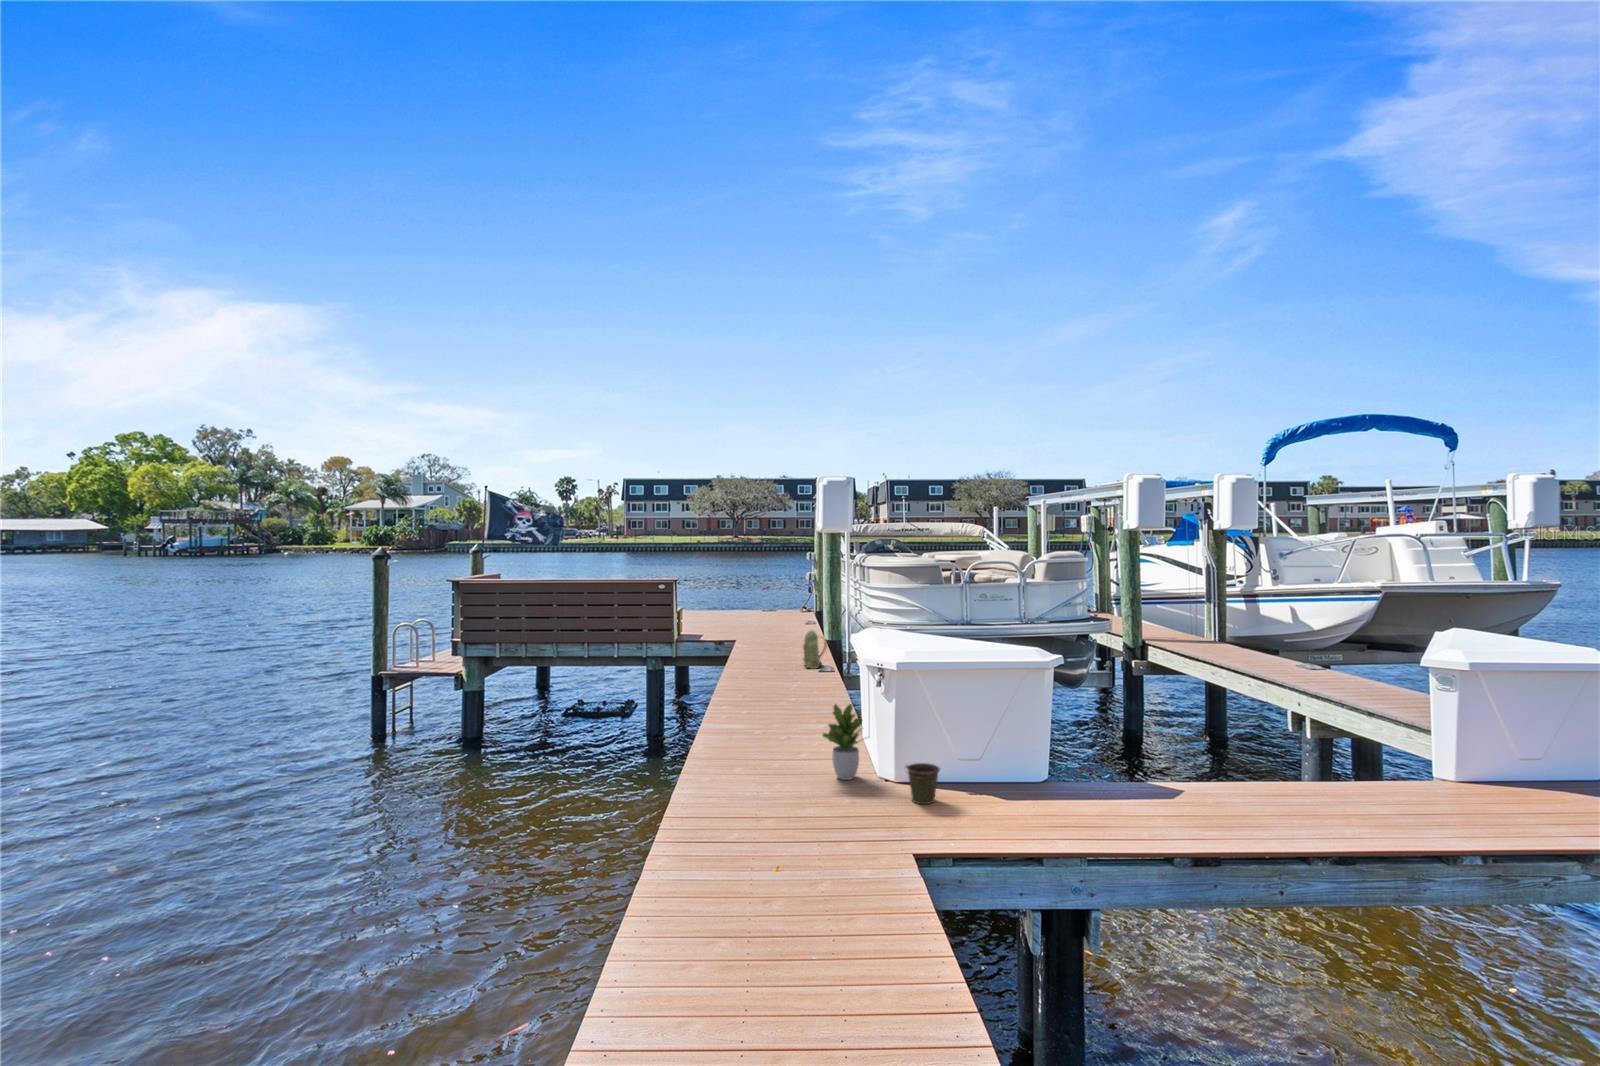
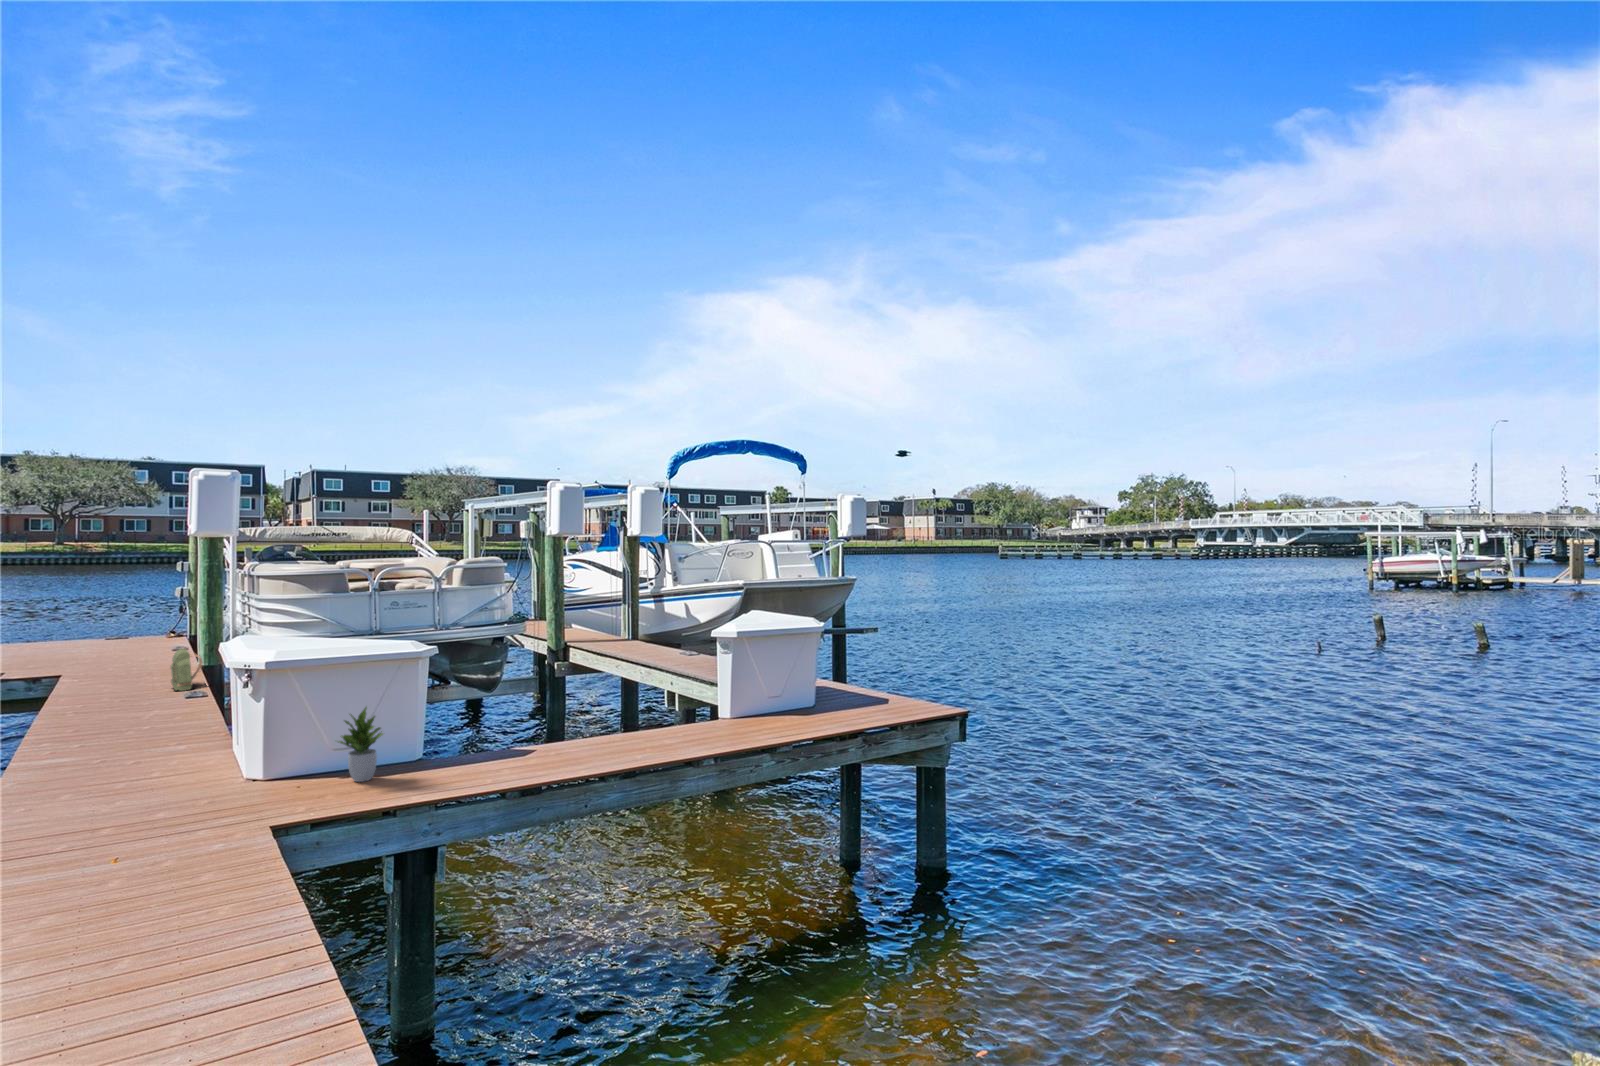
potted plant: present [823,704,862,780] -> present [338,707,383,782]
bucket: present [906,763,940,804] -> none [273,755,310,792]

